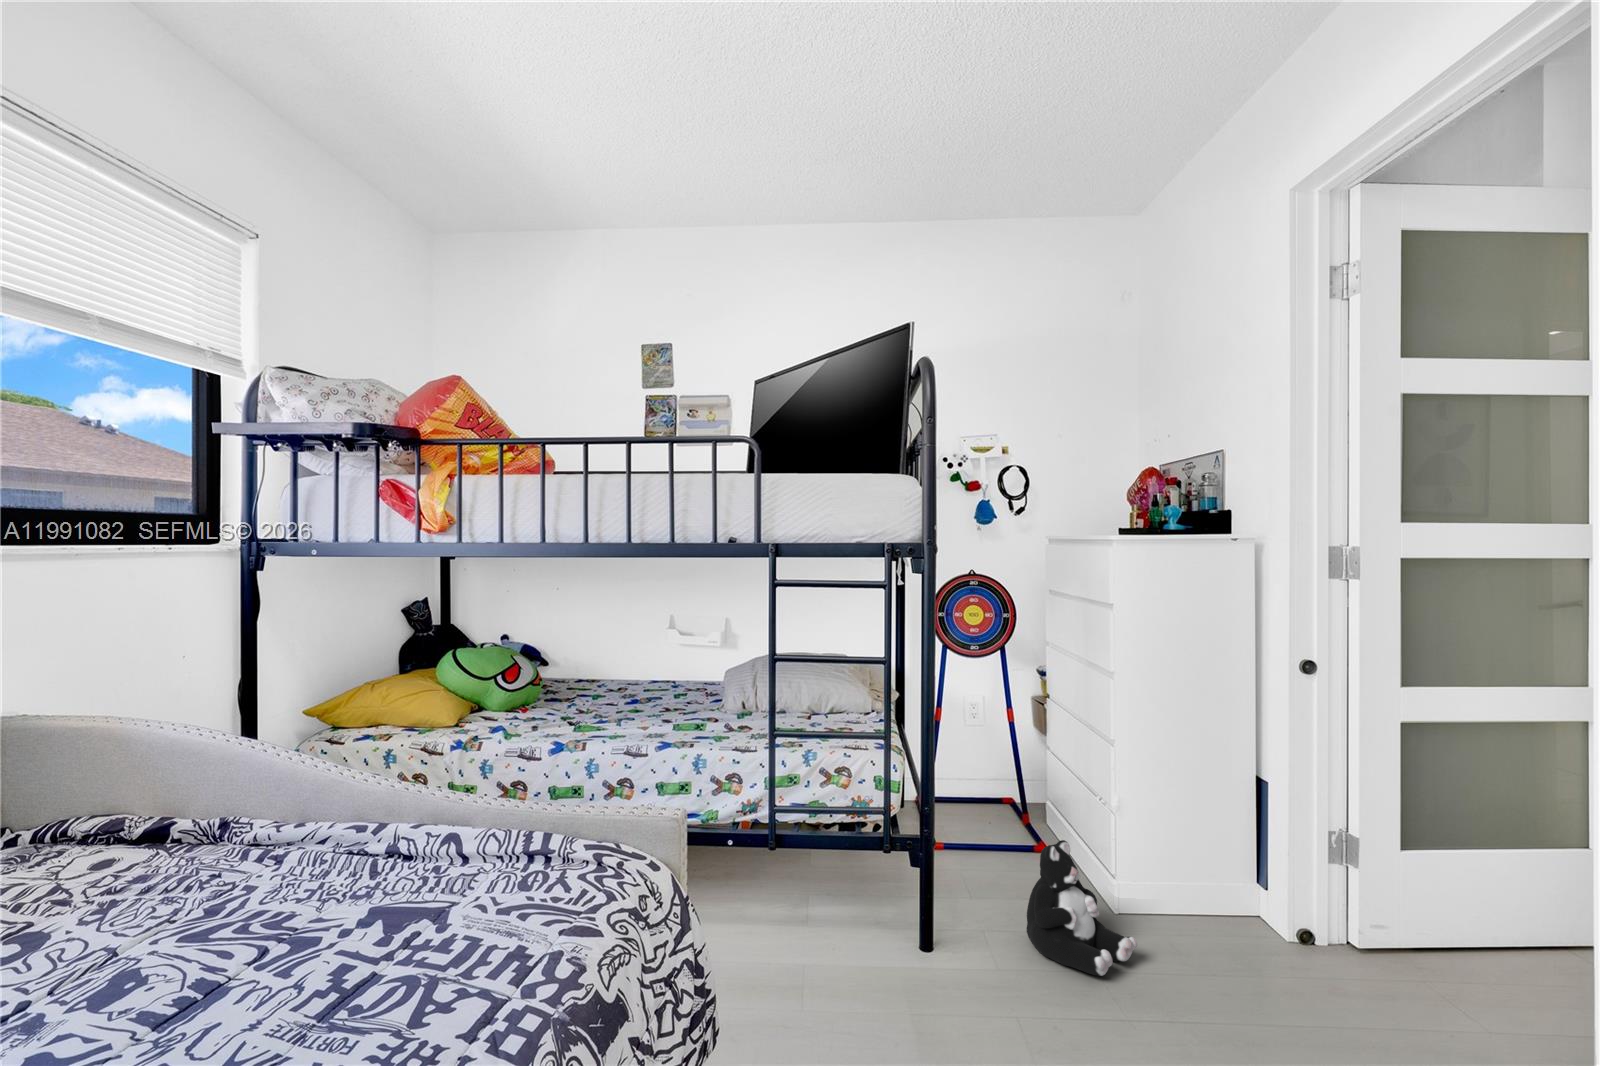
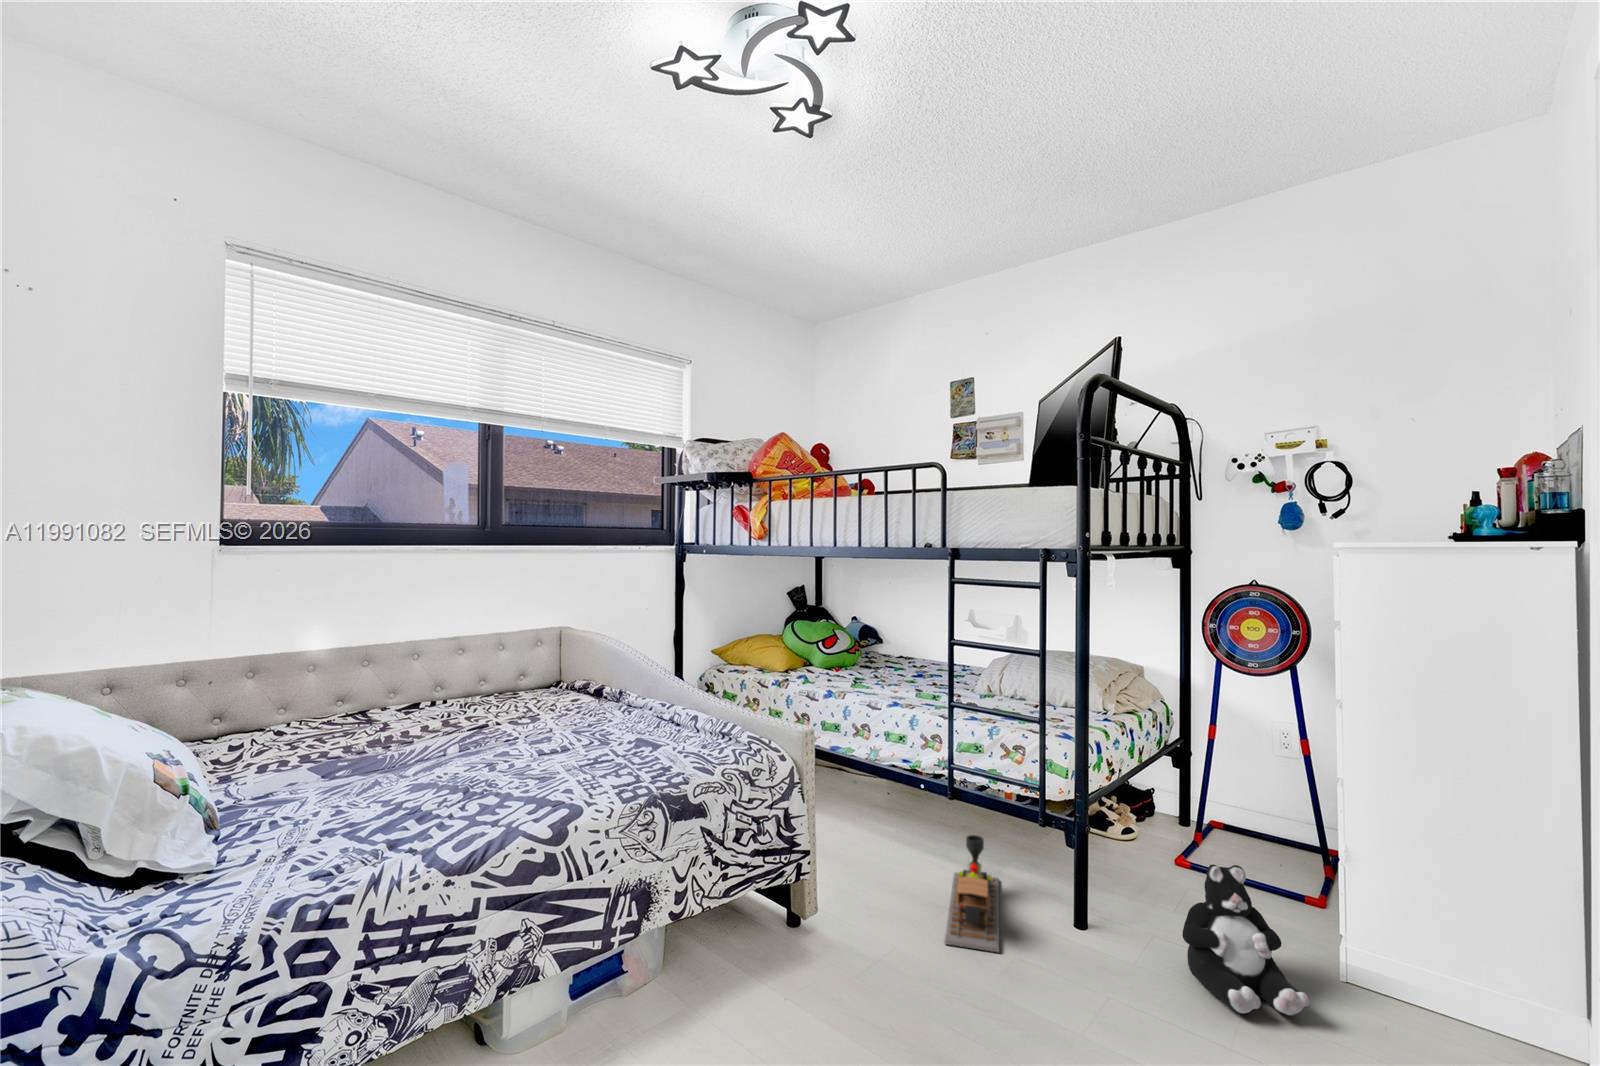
toy train: none [772,882,895,1027] -> present [945,835,999,952]

